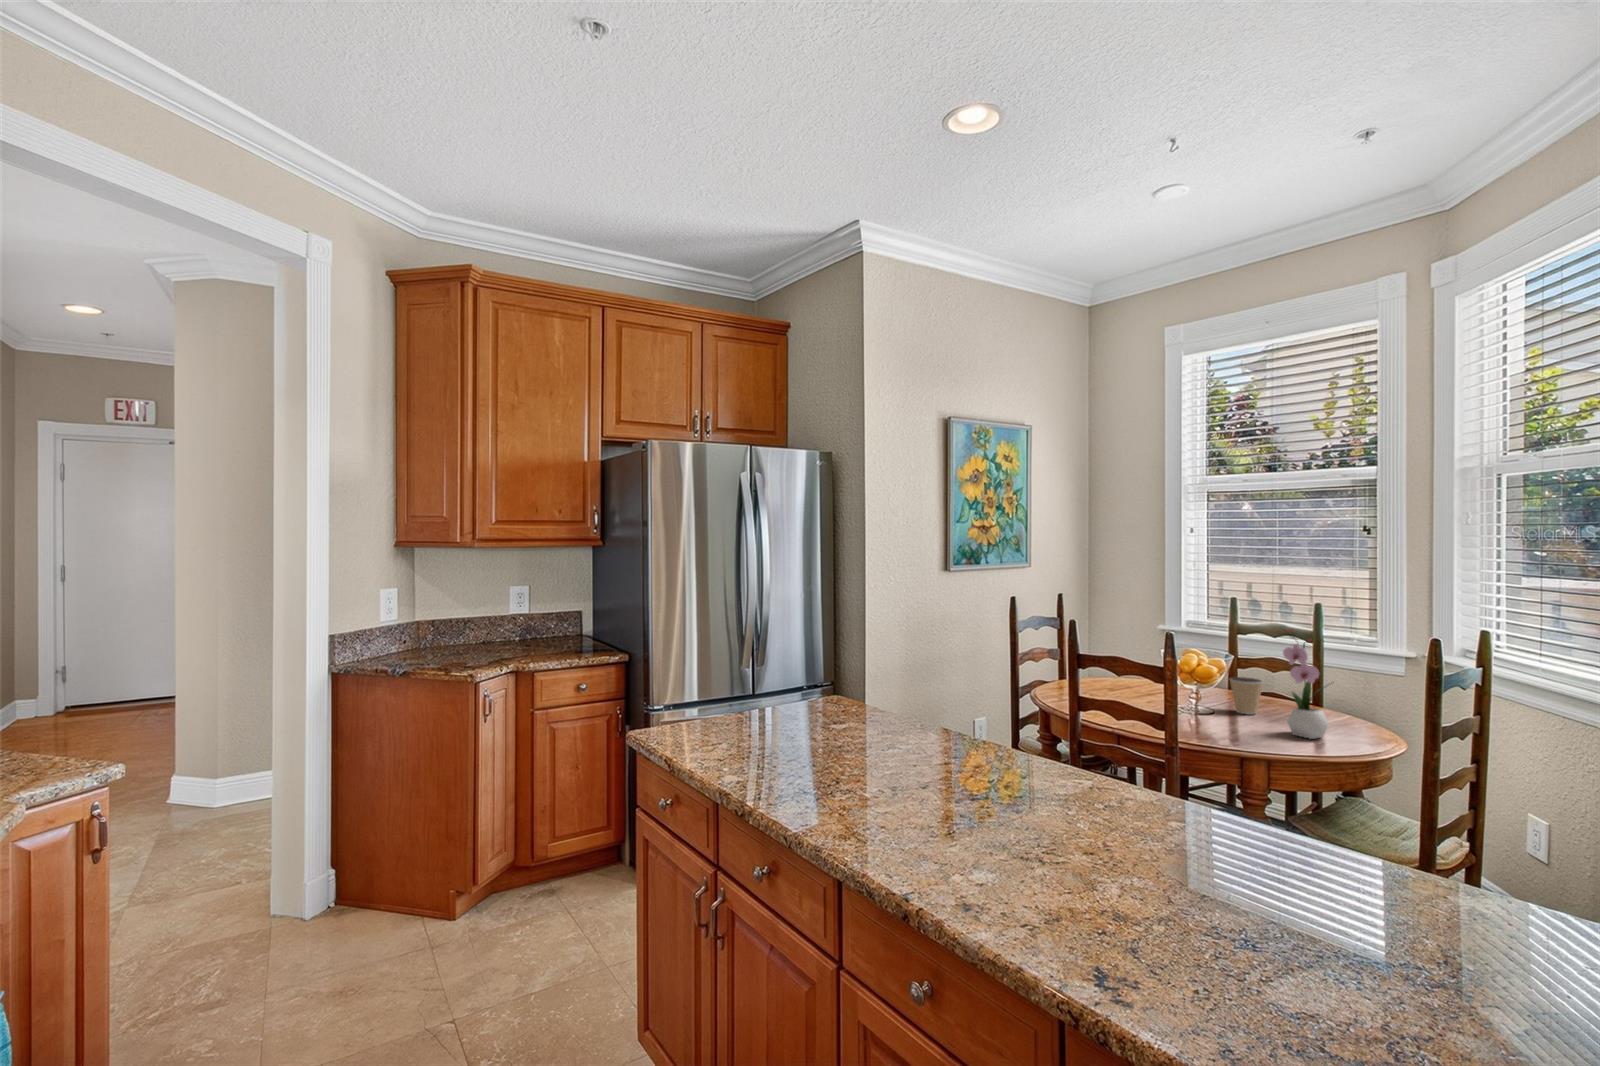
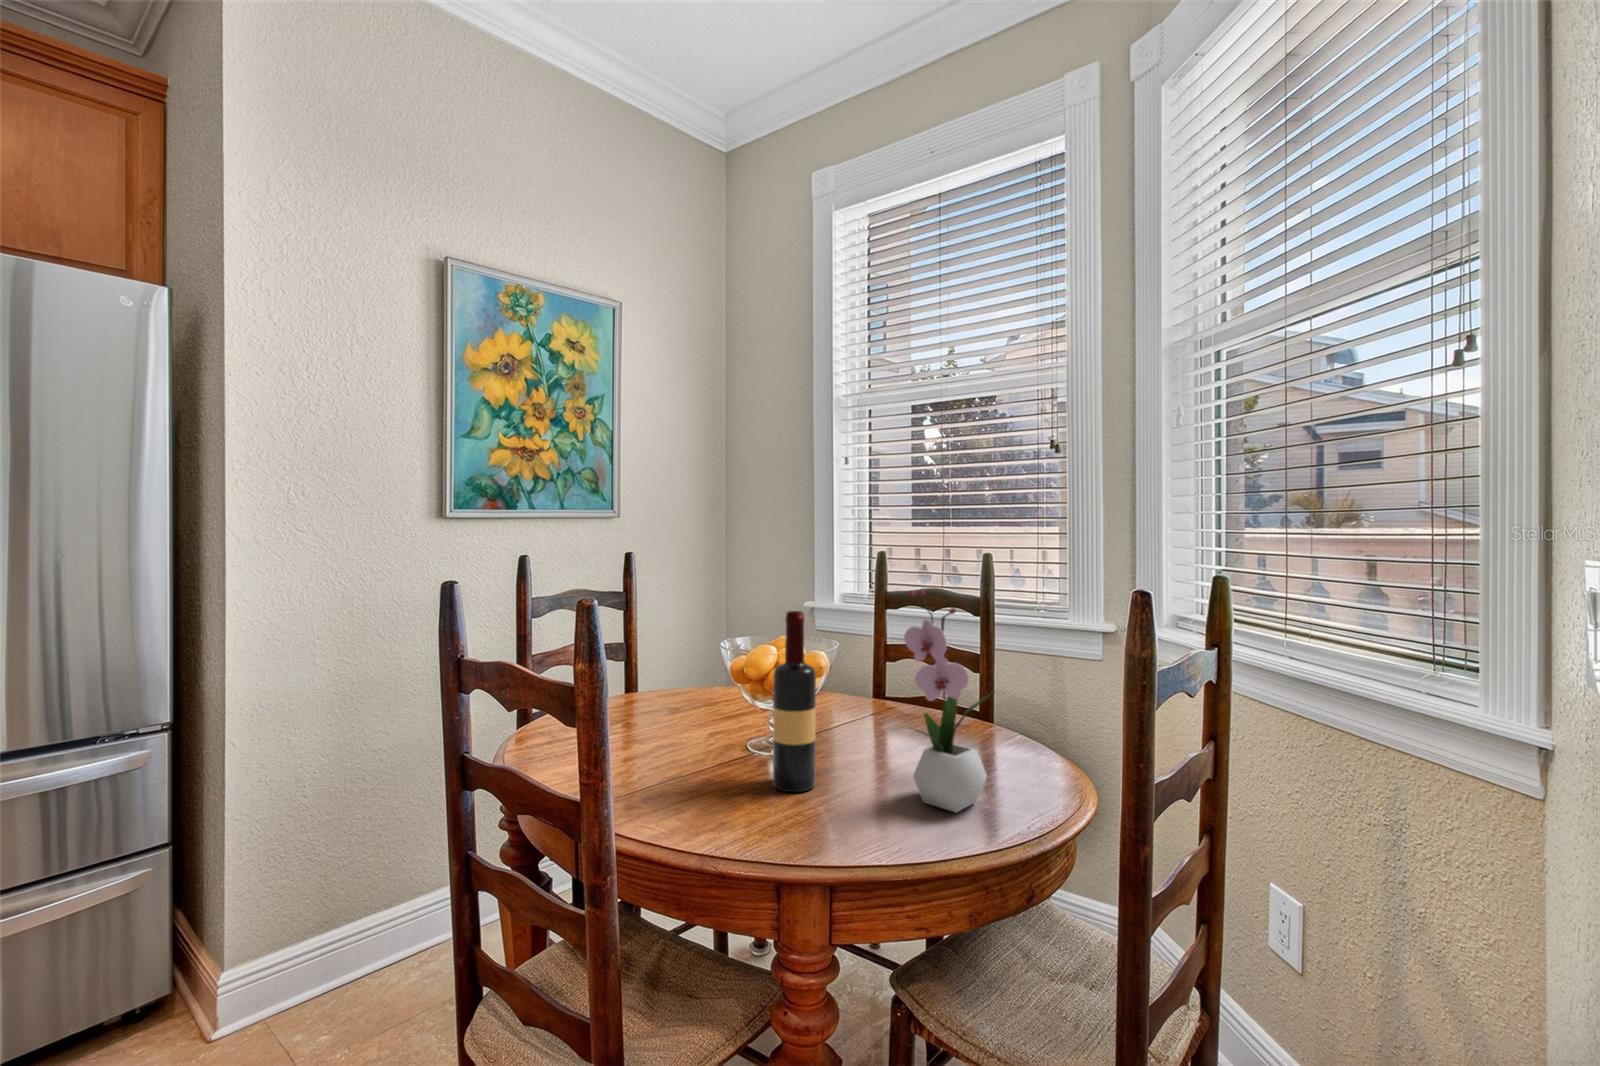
wine bottle: none [1204,637,1229,727] -> present [773,611,816,792]
coffee cup: present [1230,677,1263,715] -> none [838,681,892,750]

